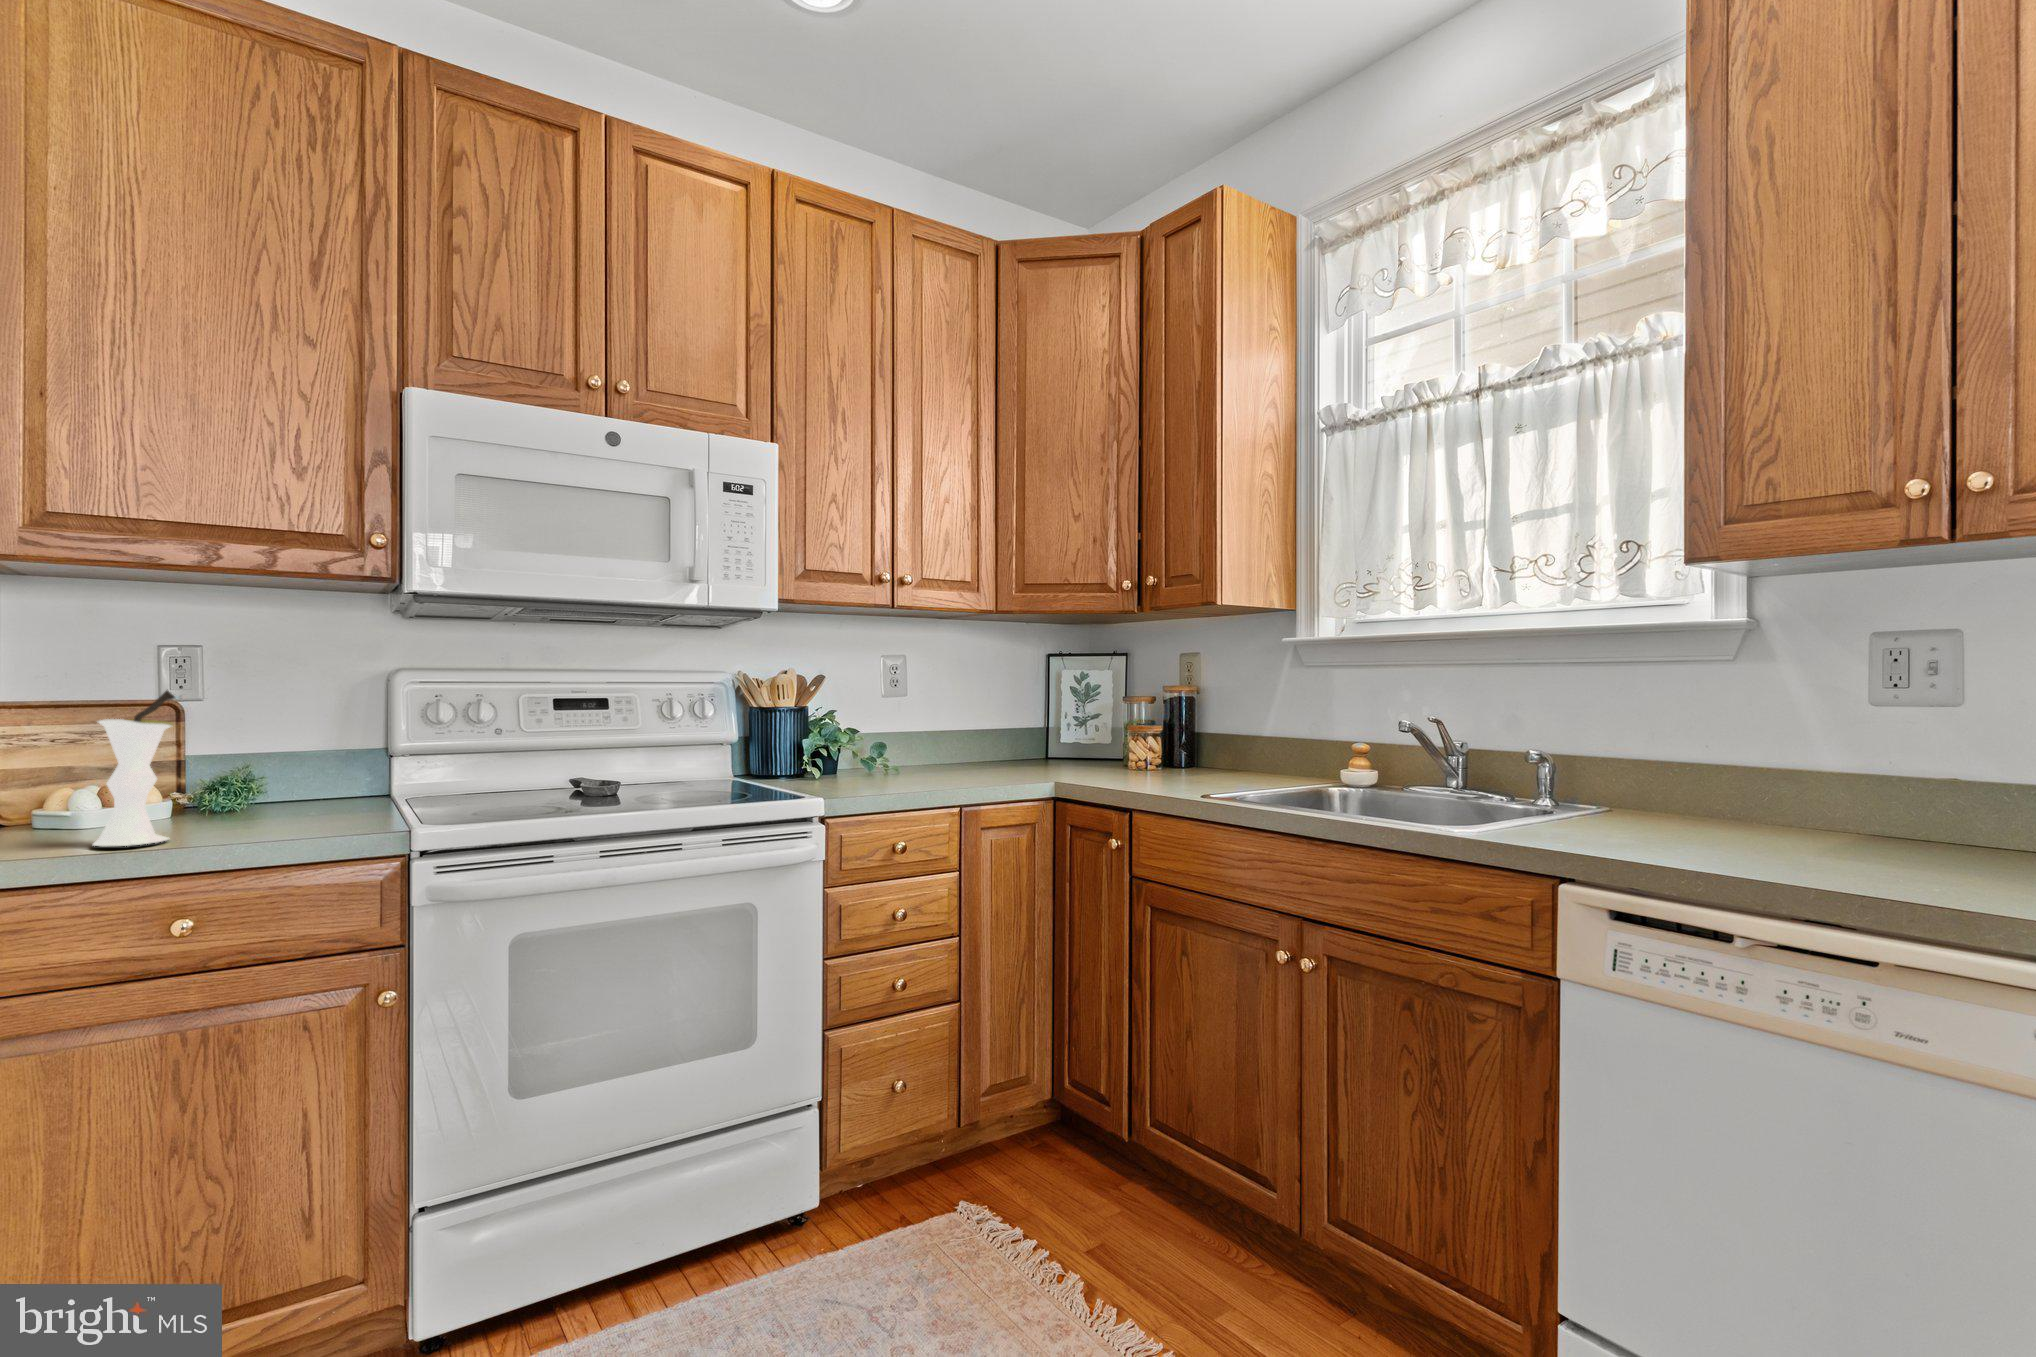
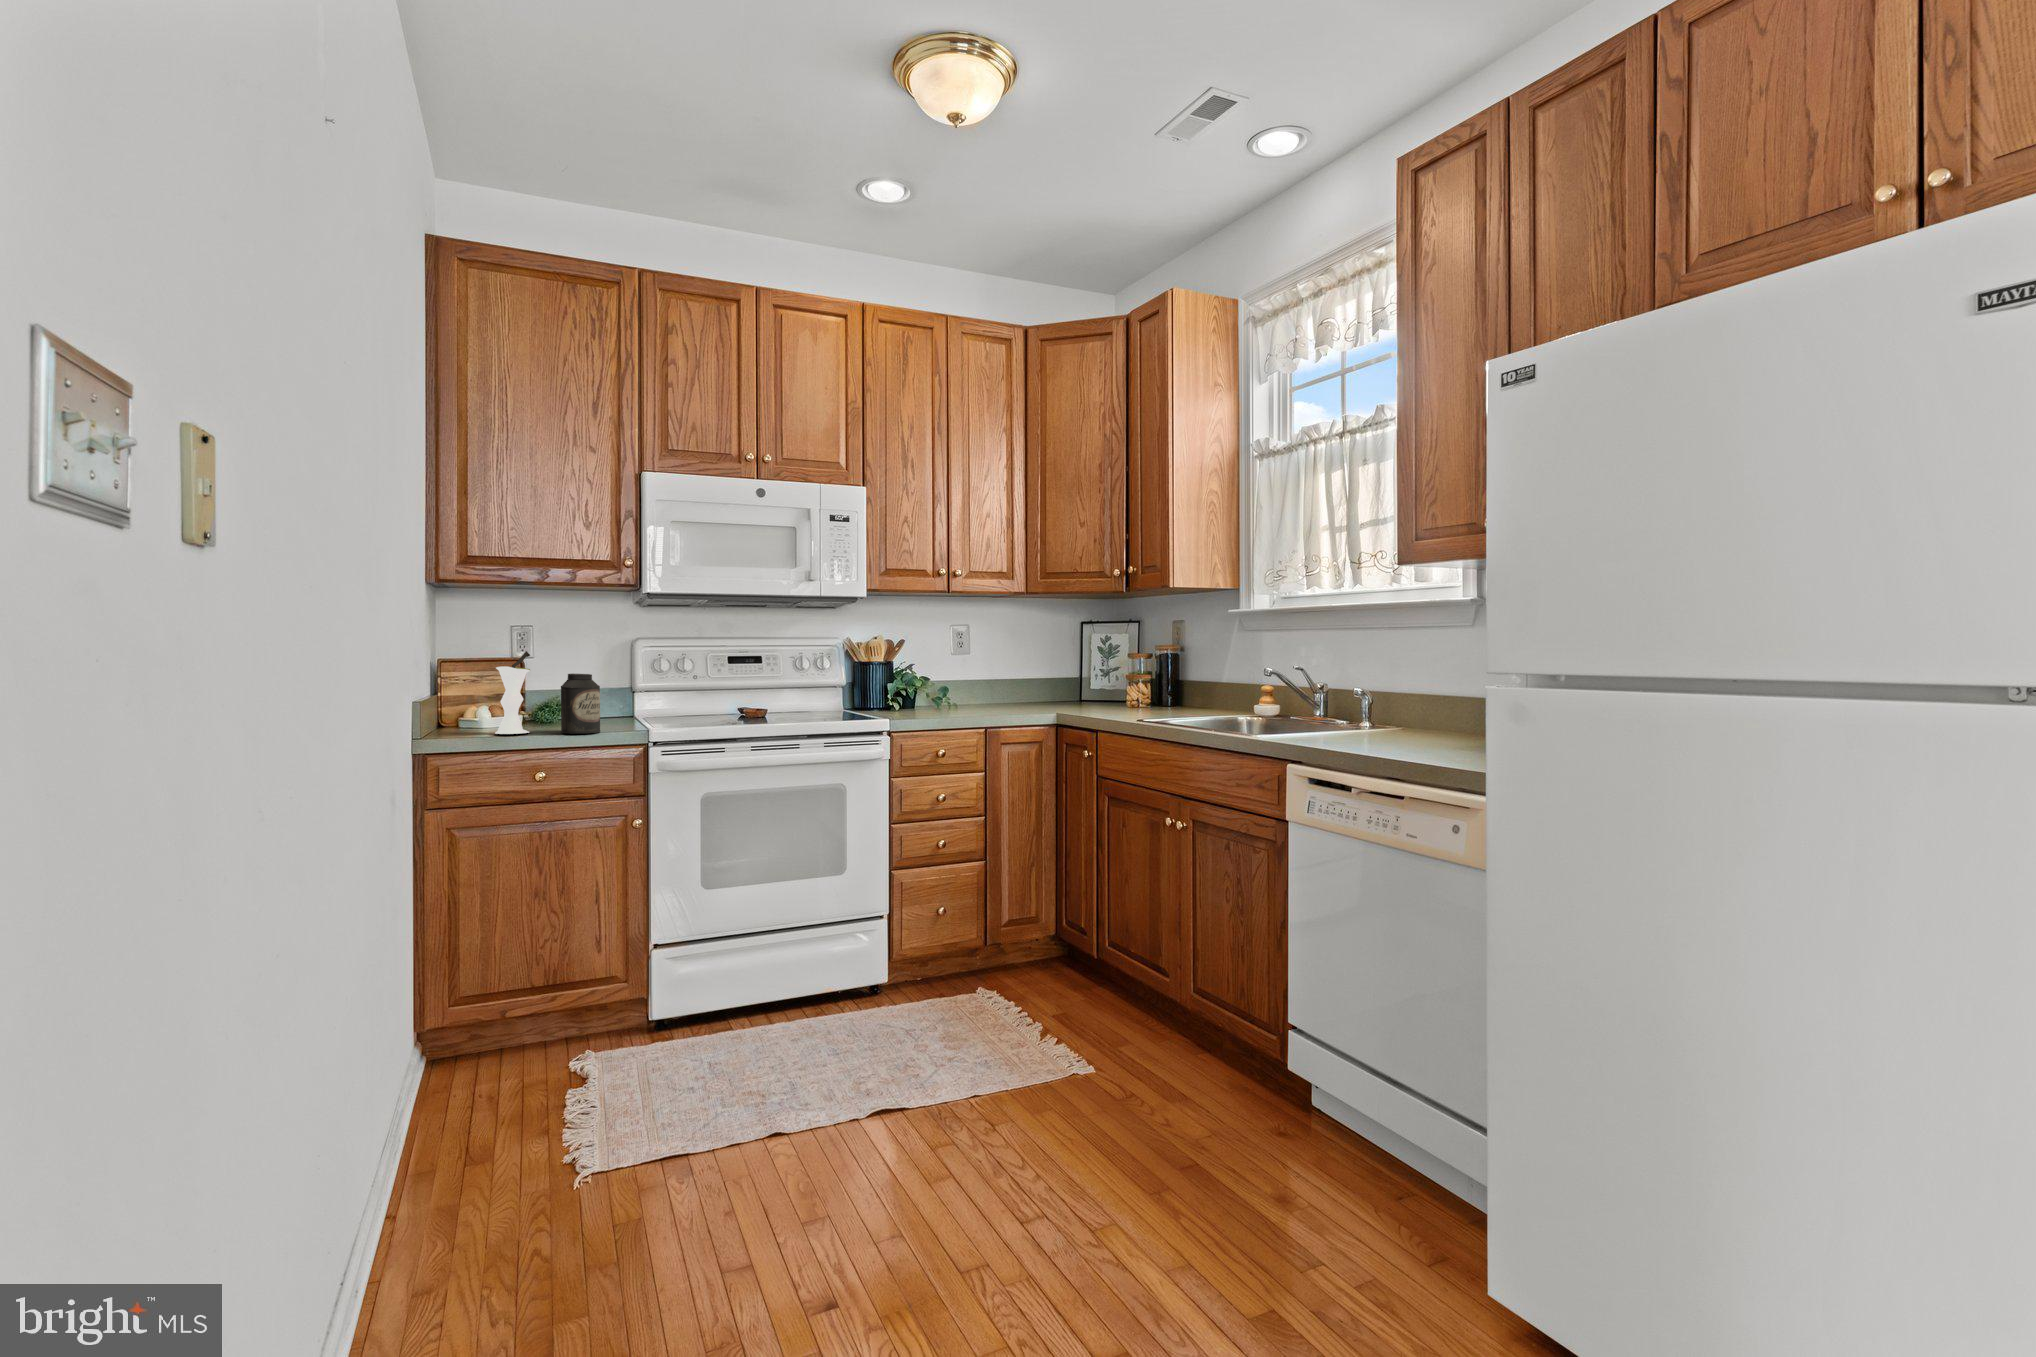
canister: none [234,730,316,841] -> present [561,674,600,734]

